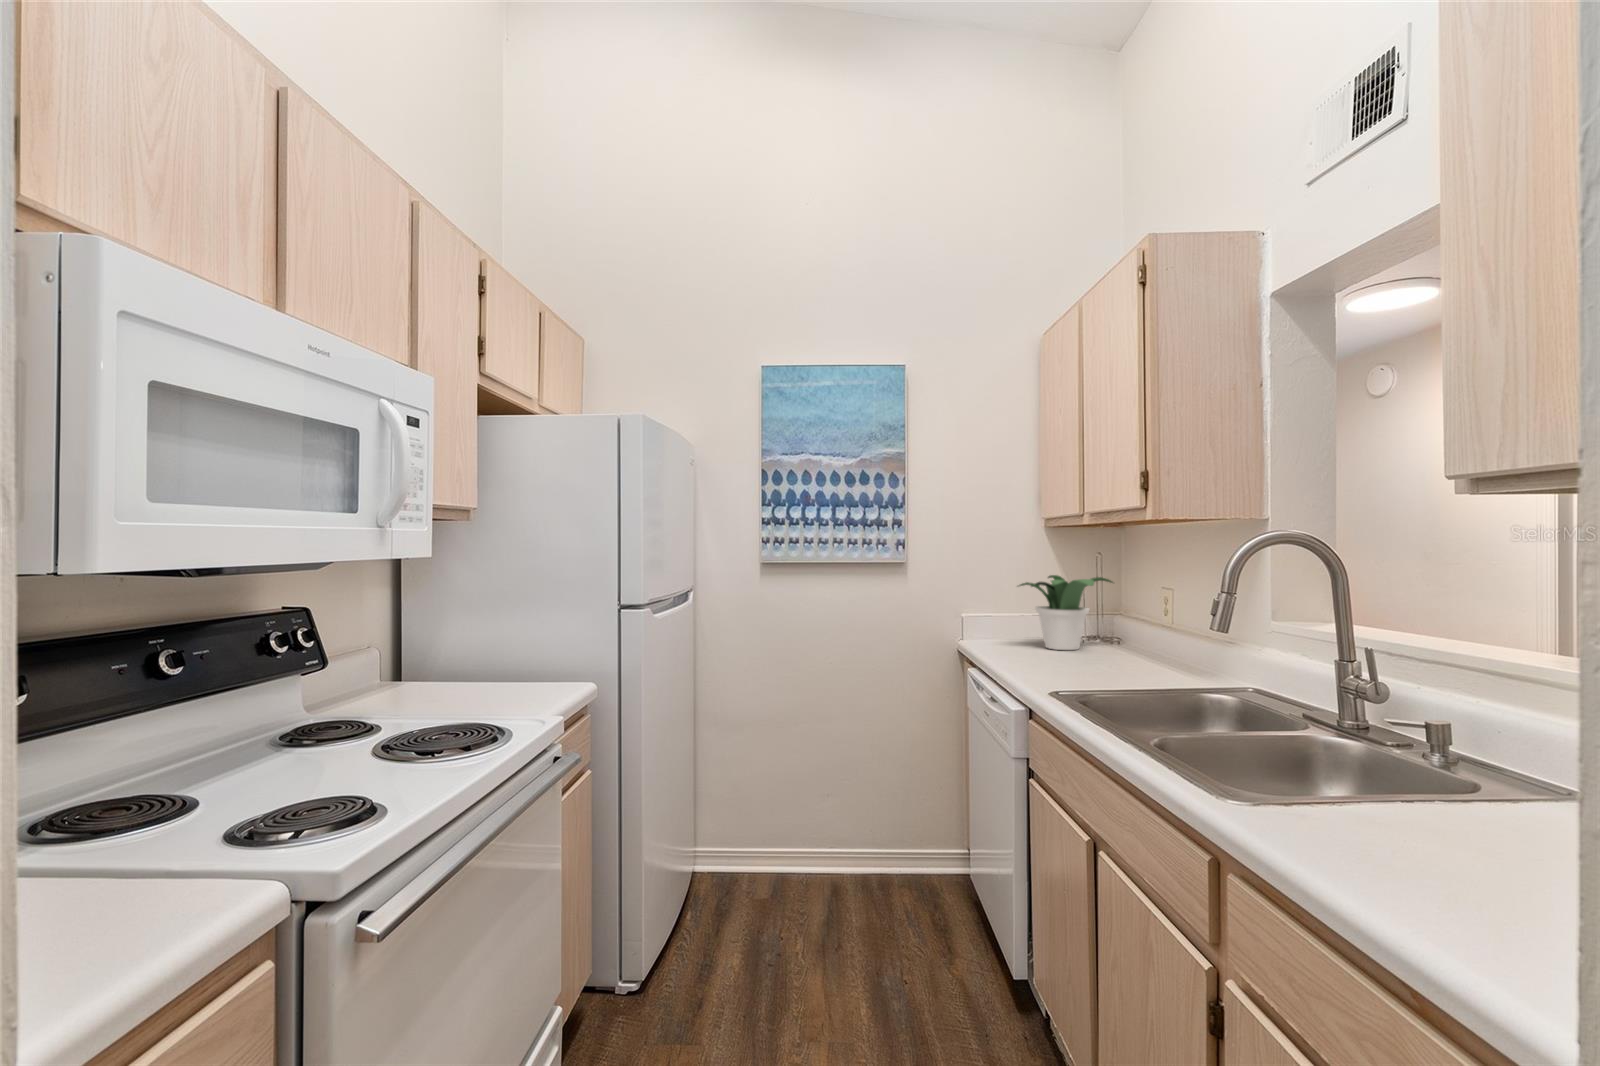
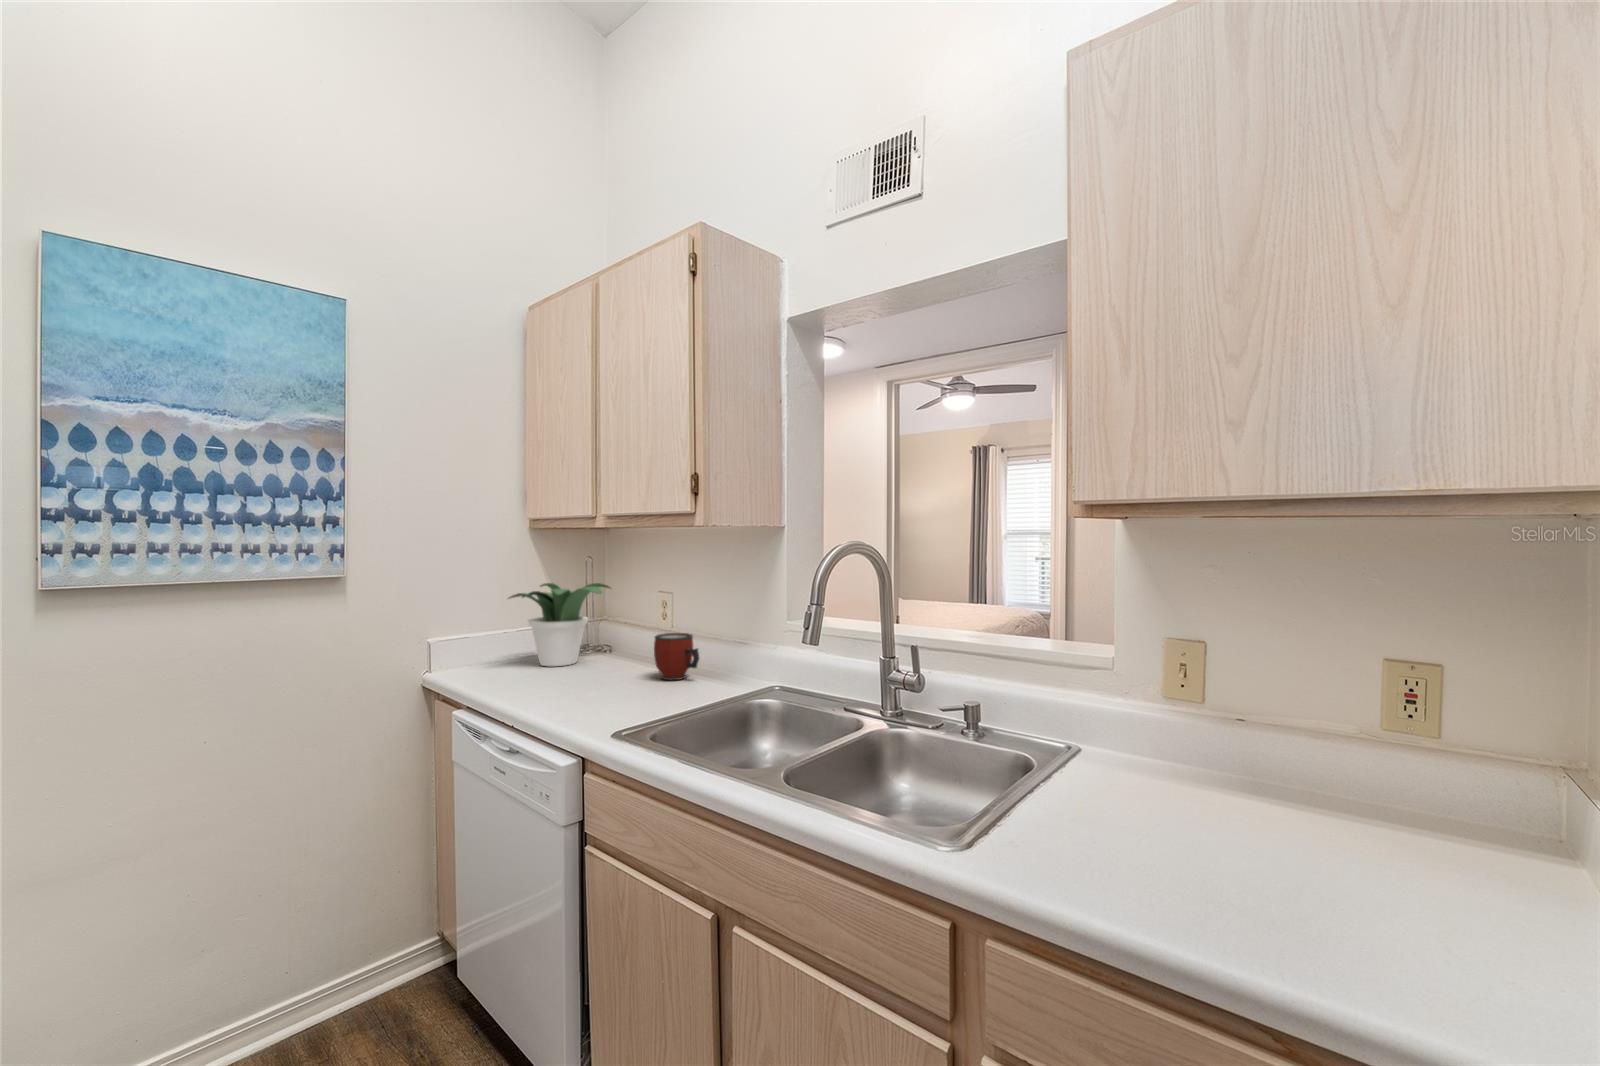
mug: none [1131,627,1174,672] -> present [654,633,699,680]

